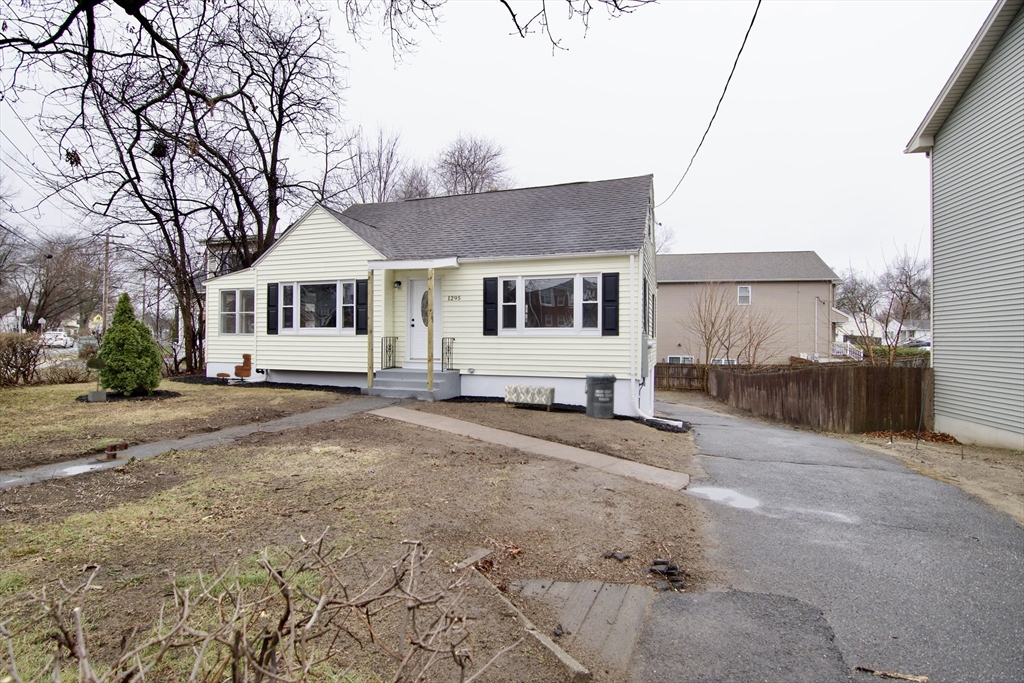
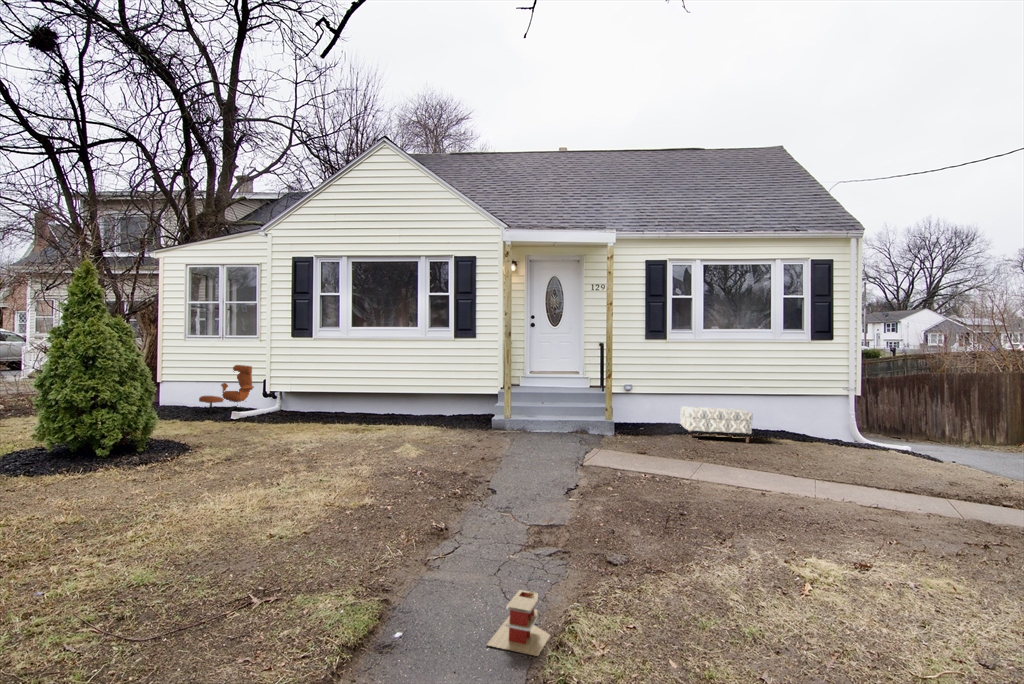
potted tree: present [86,357,108,402] -> none [56,378,96,462]
trash can: present [585,374,617,419] -> none [792,391,835,450]

